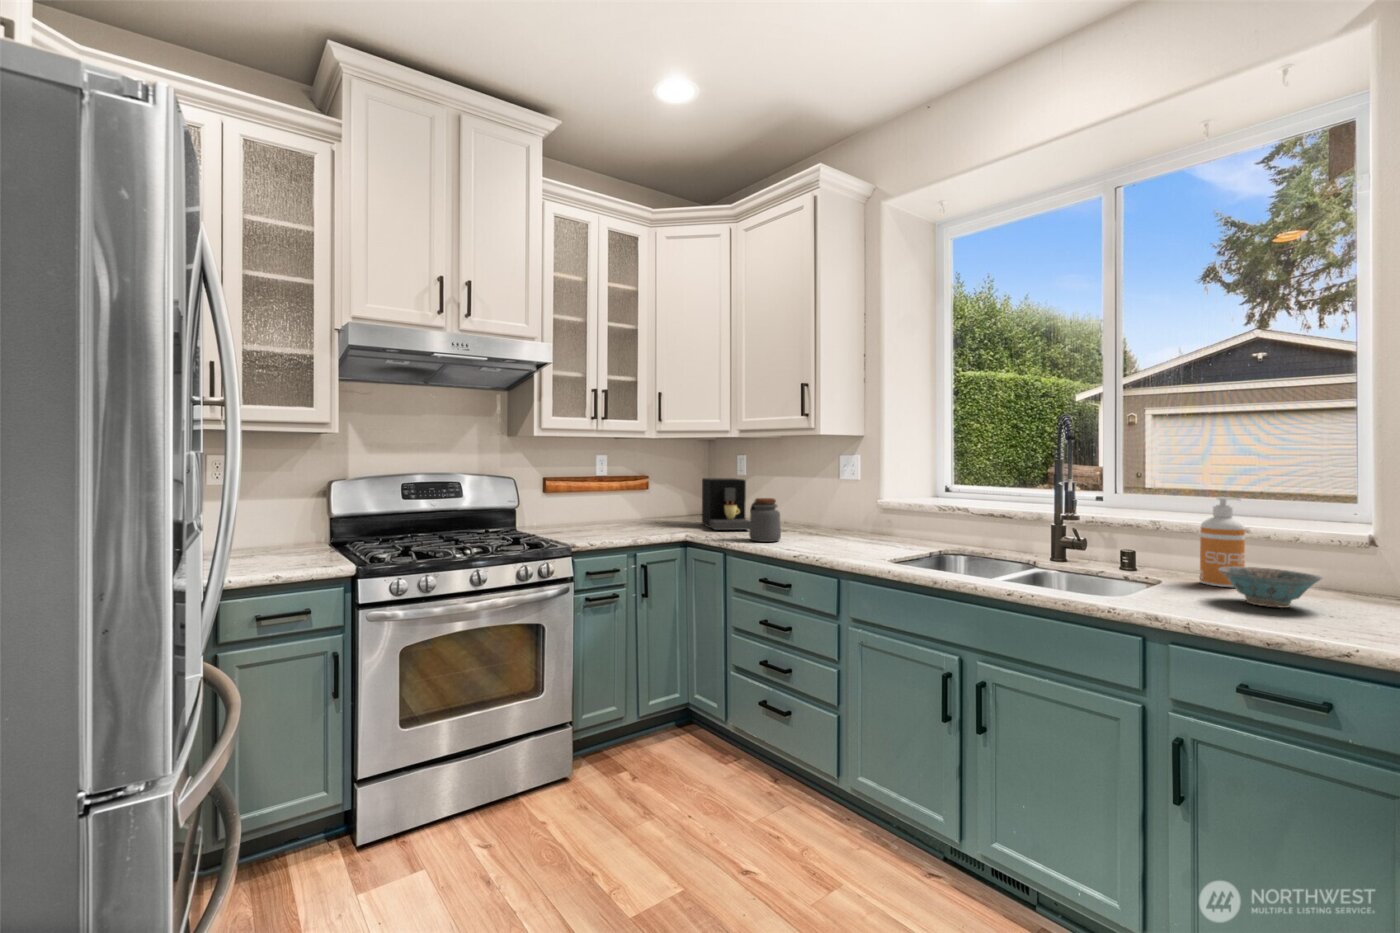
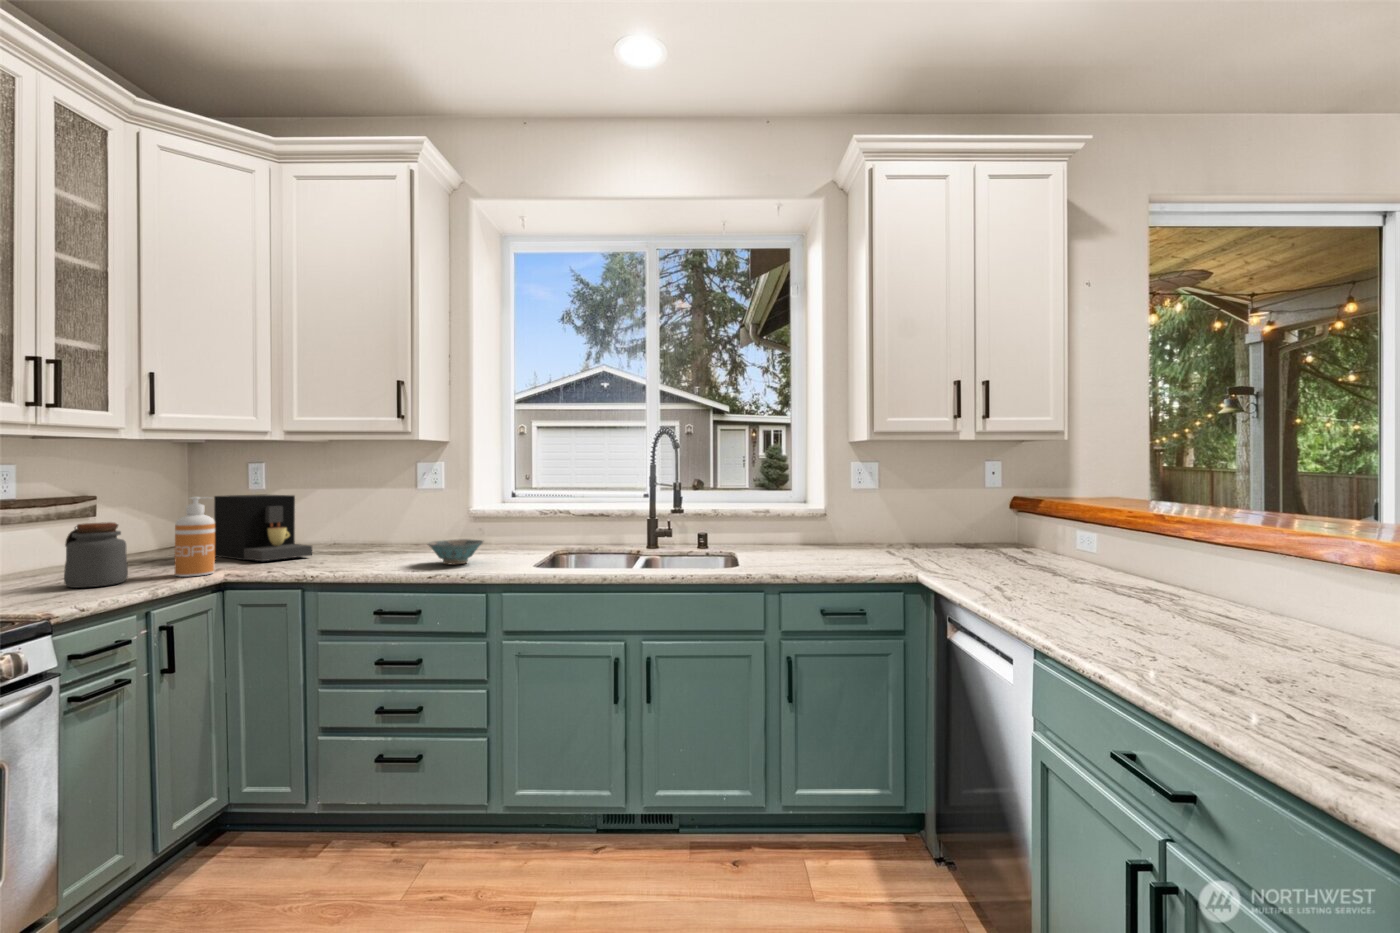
soap dispenser: present [1200,497,1245,587] -> present [175,497,215,577]
jar: present [749,498,781,542] -> present [64,522,128,588]
ceramic bowl: present [1218,567,1322,608] -> present [428,539,483,565]

